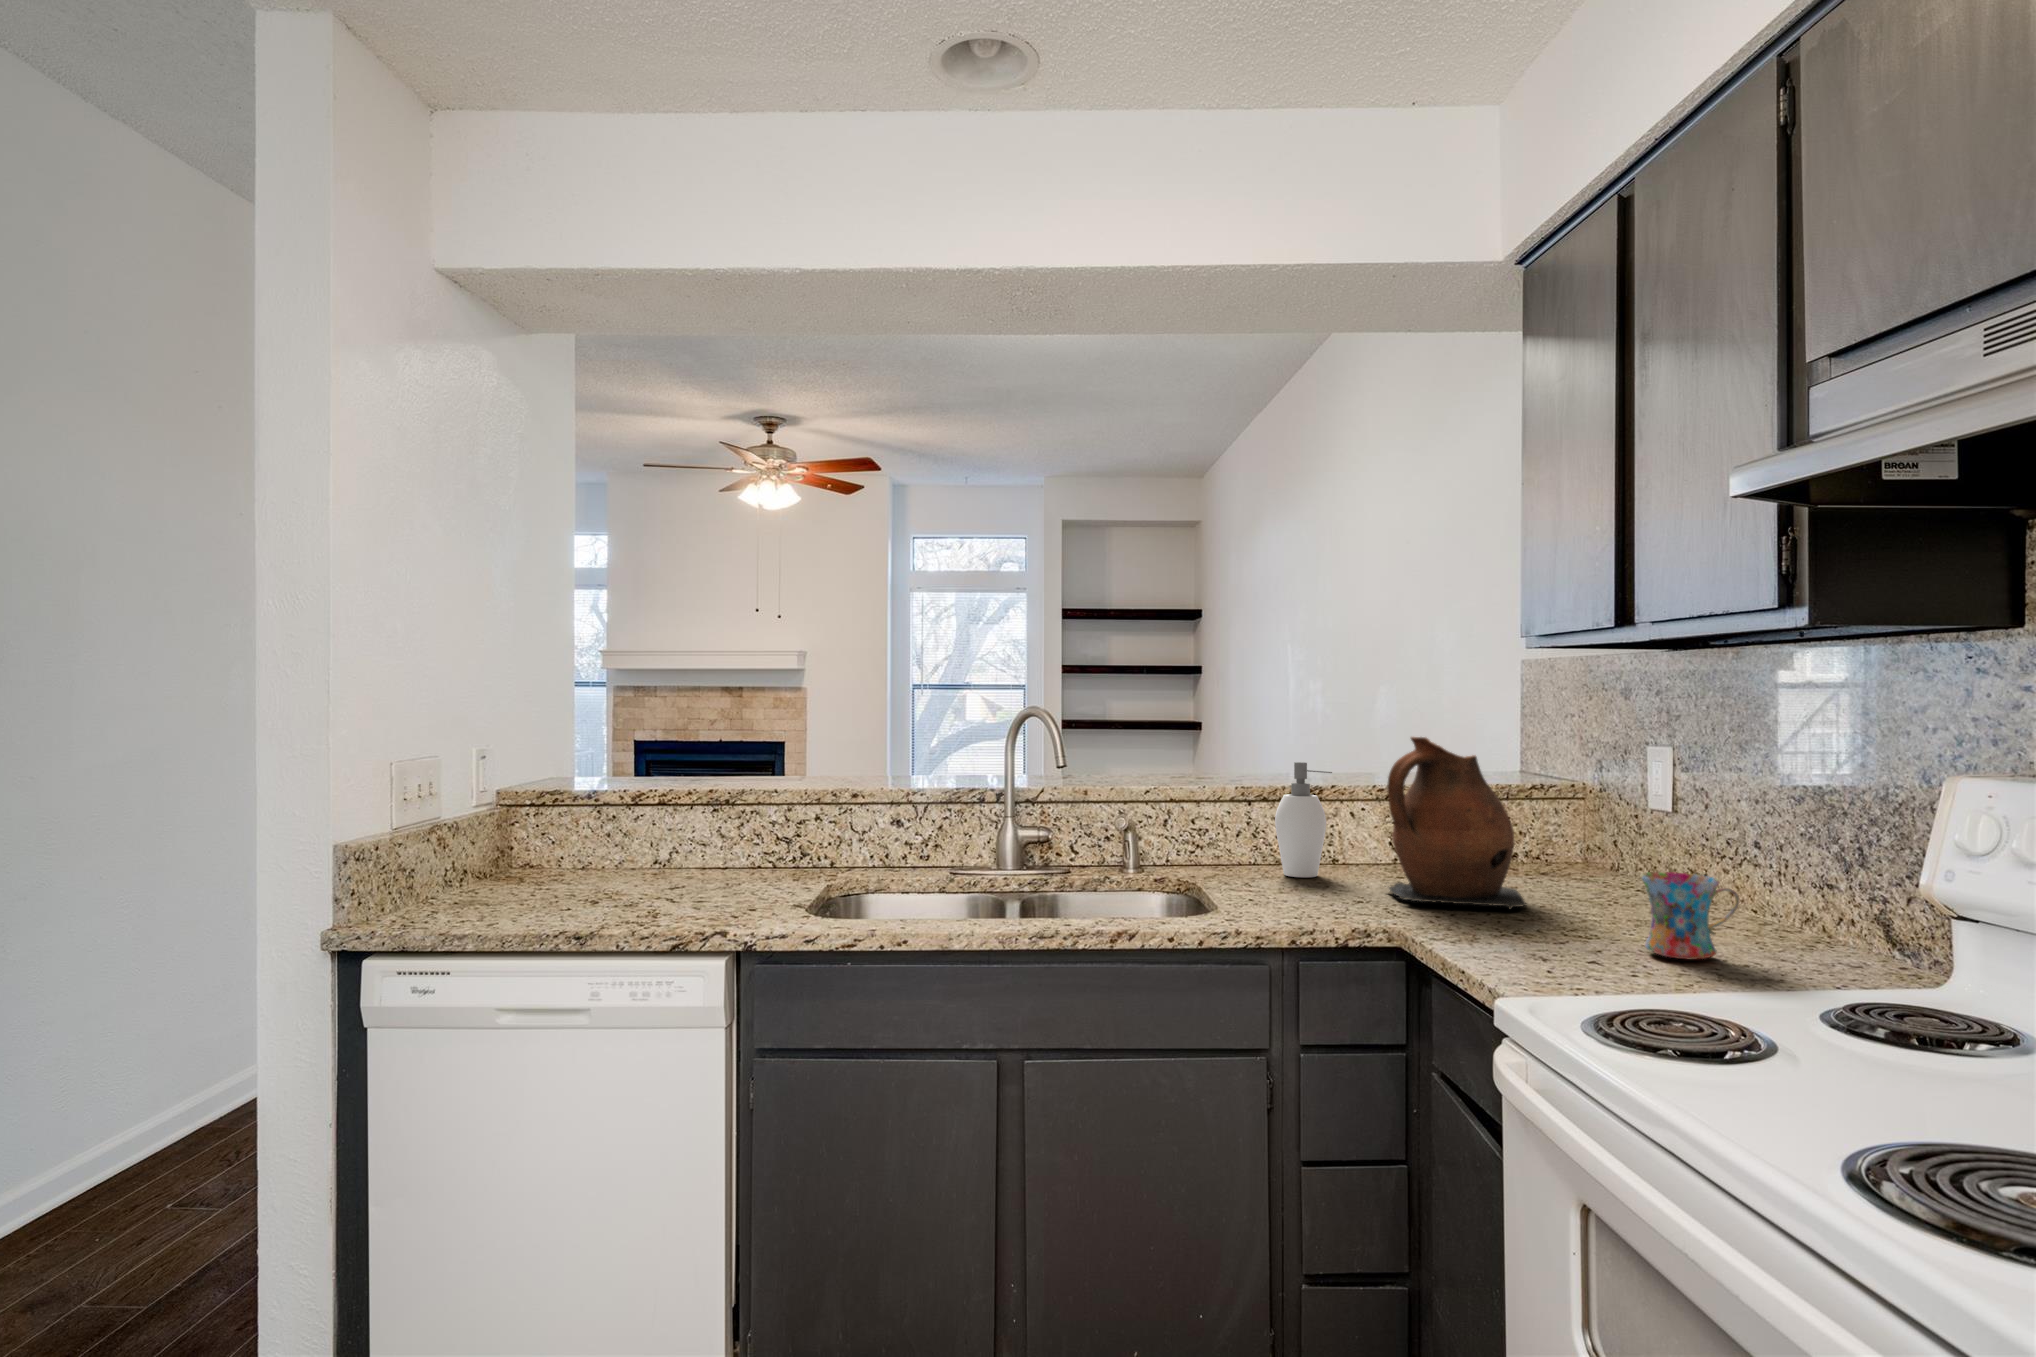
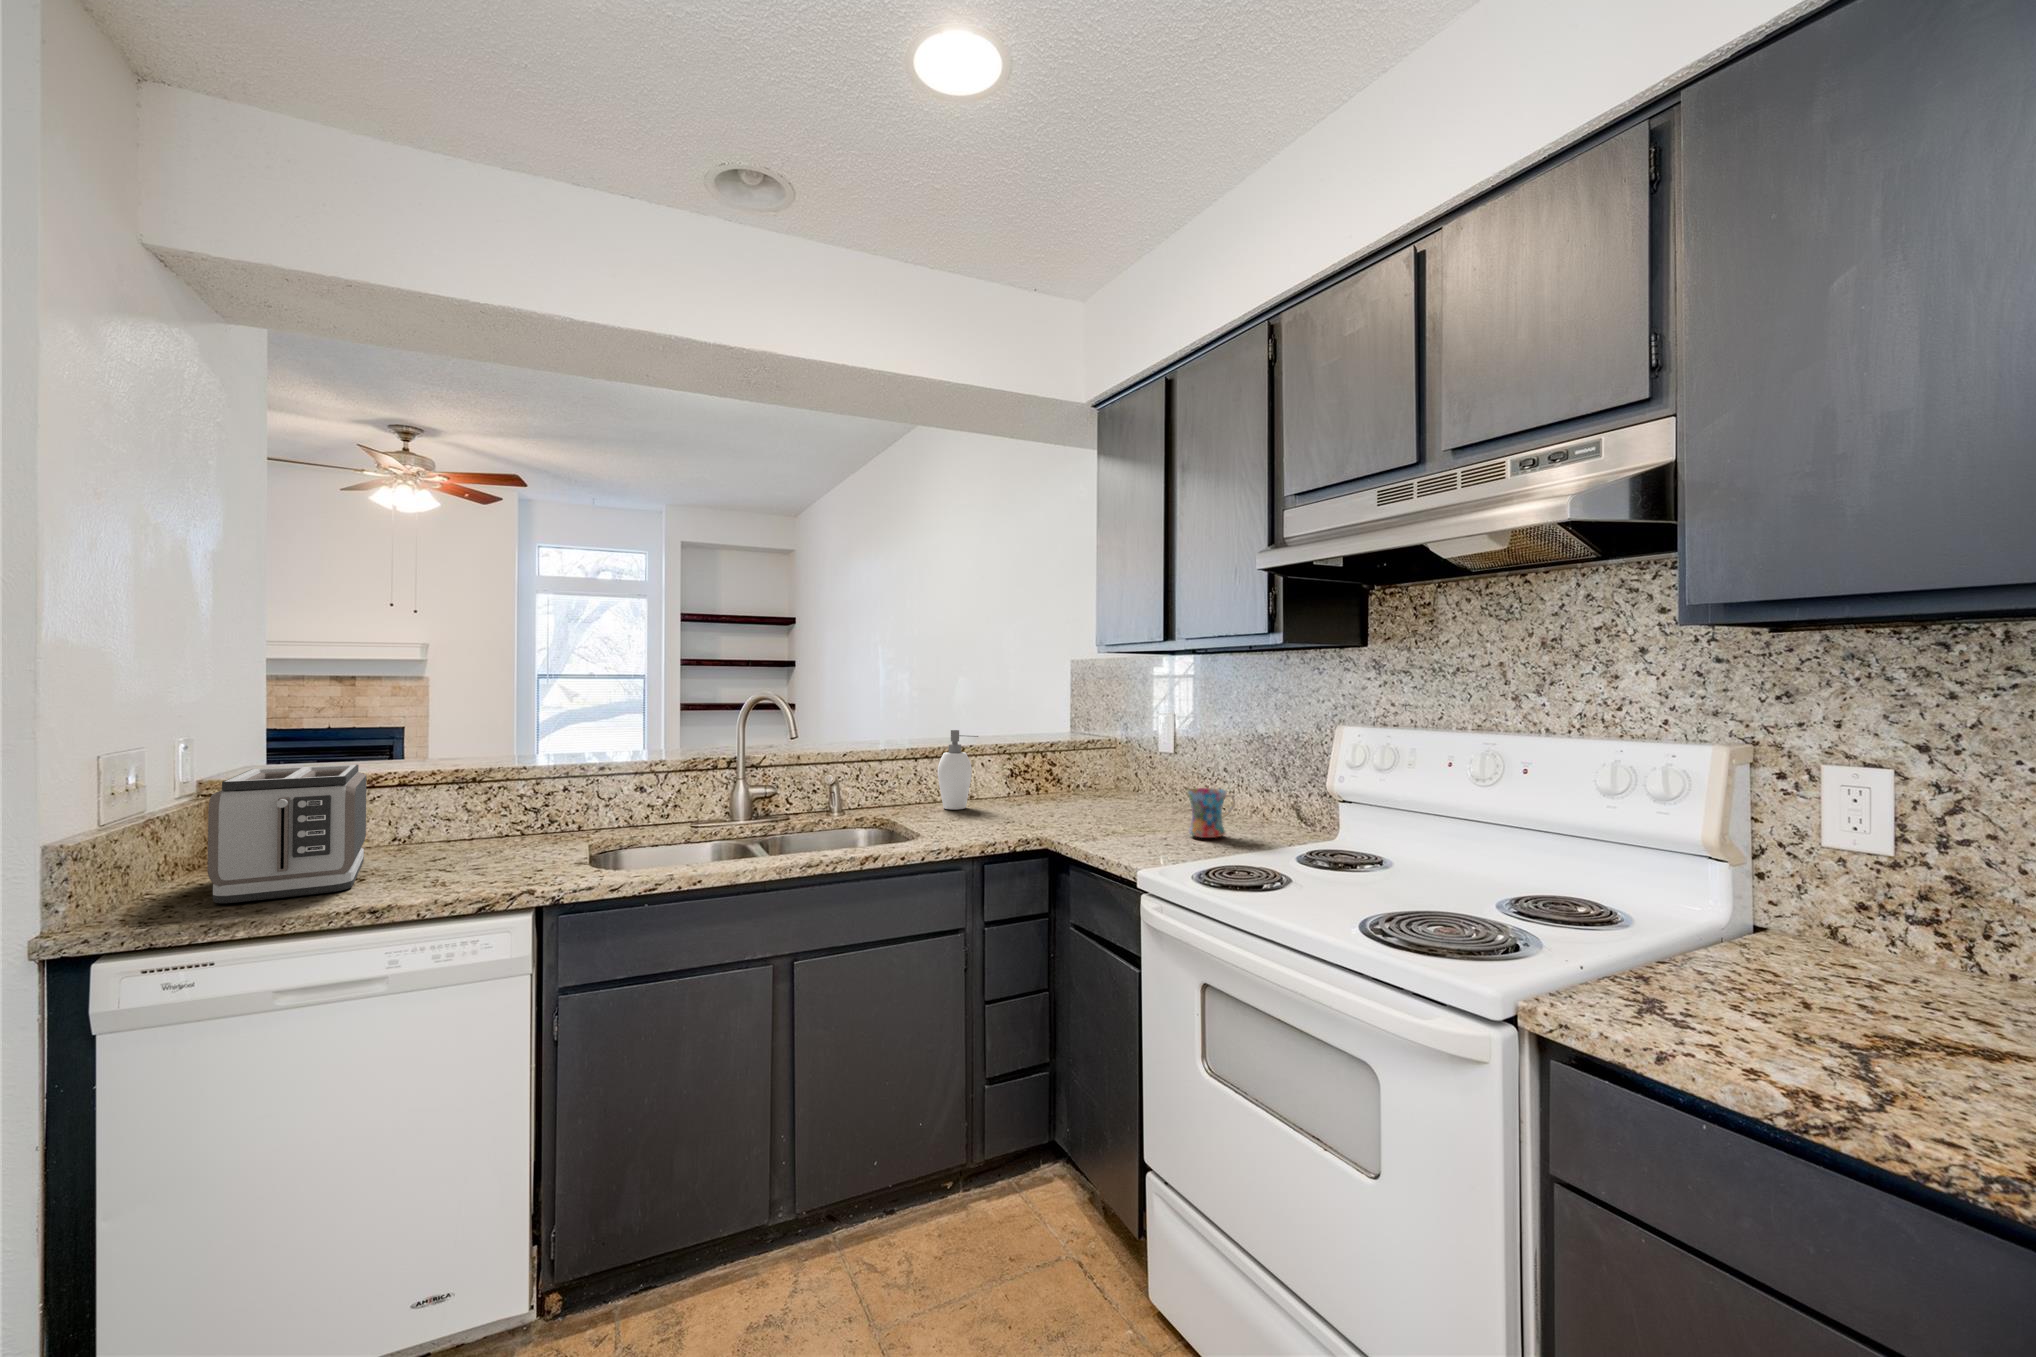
ceramic pitcher: present [1387,737,1526,909] -> none [1016,711,1108,819]
toaster: none [459,780,618,914] -> present [207,765,367,903]

